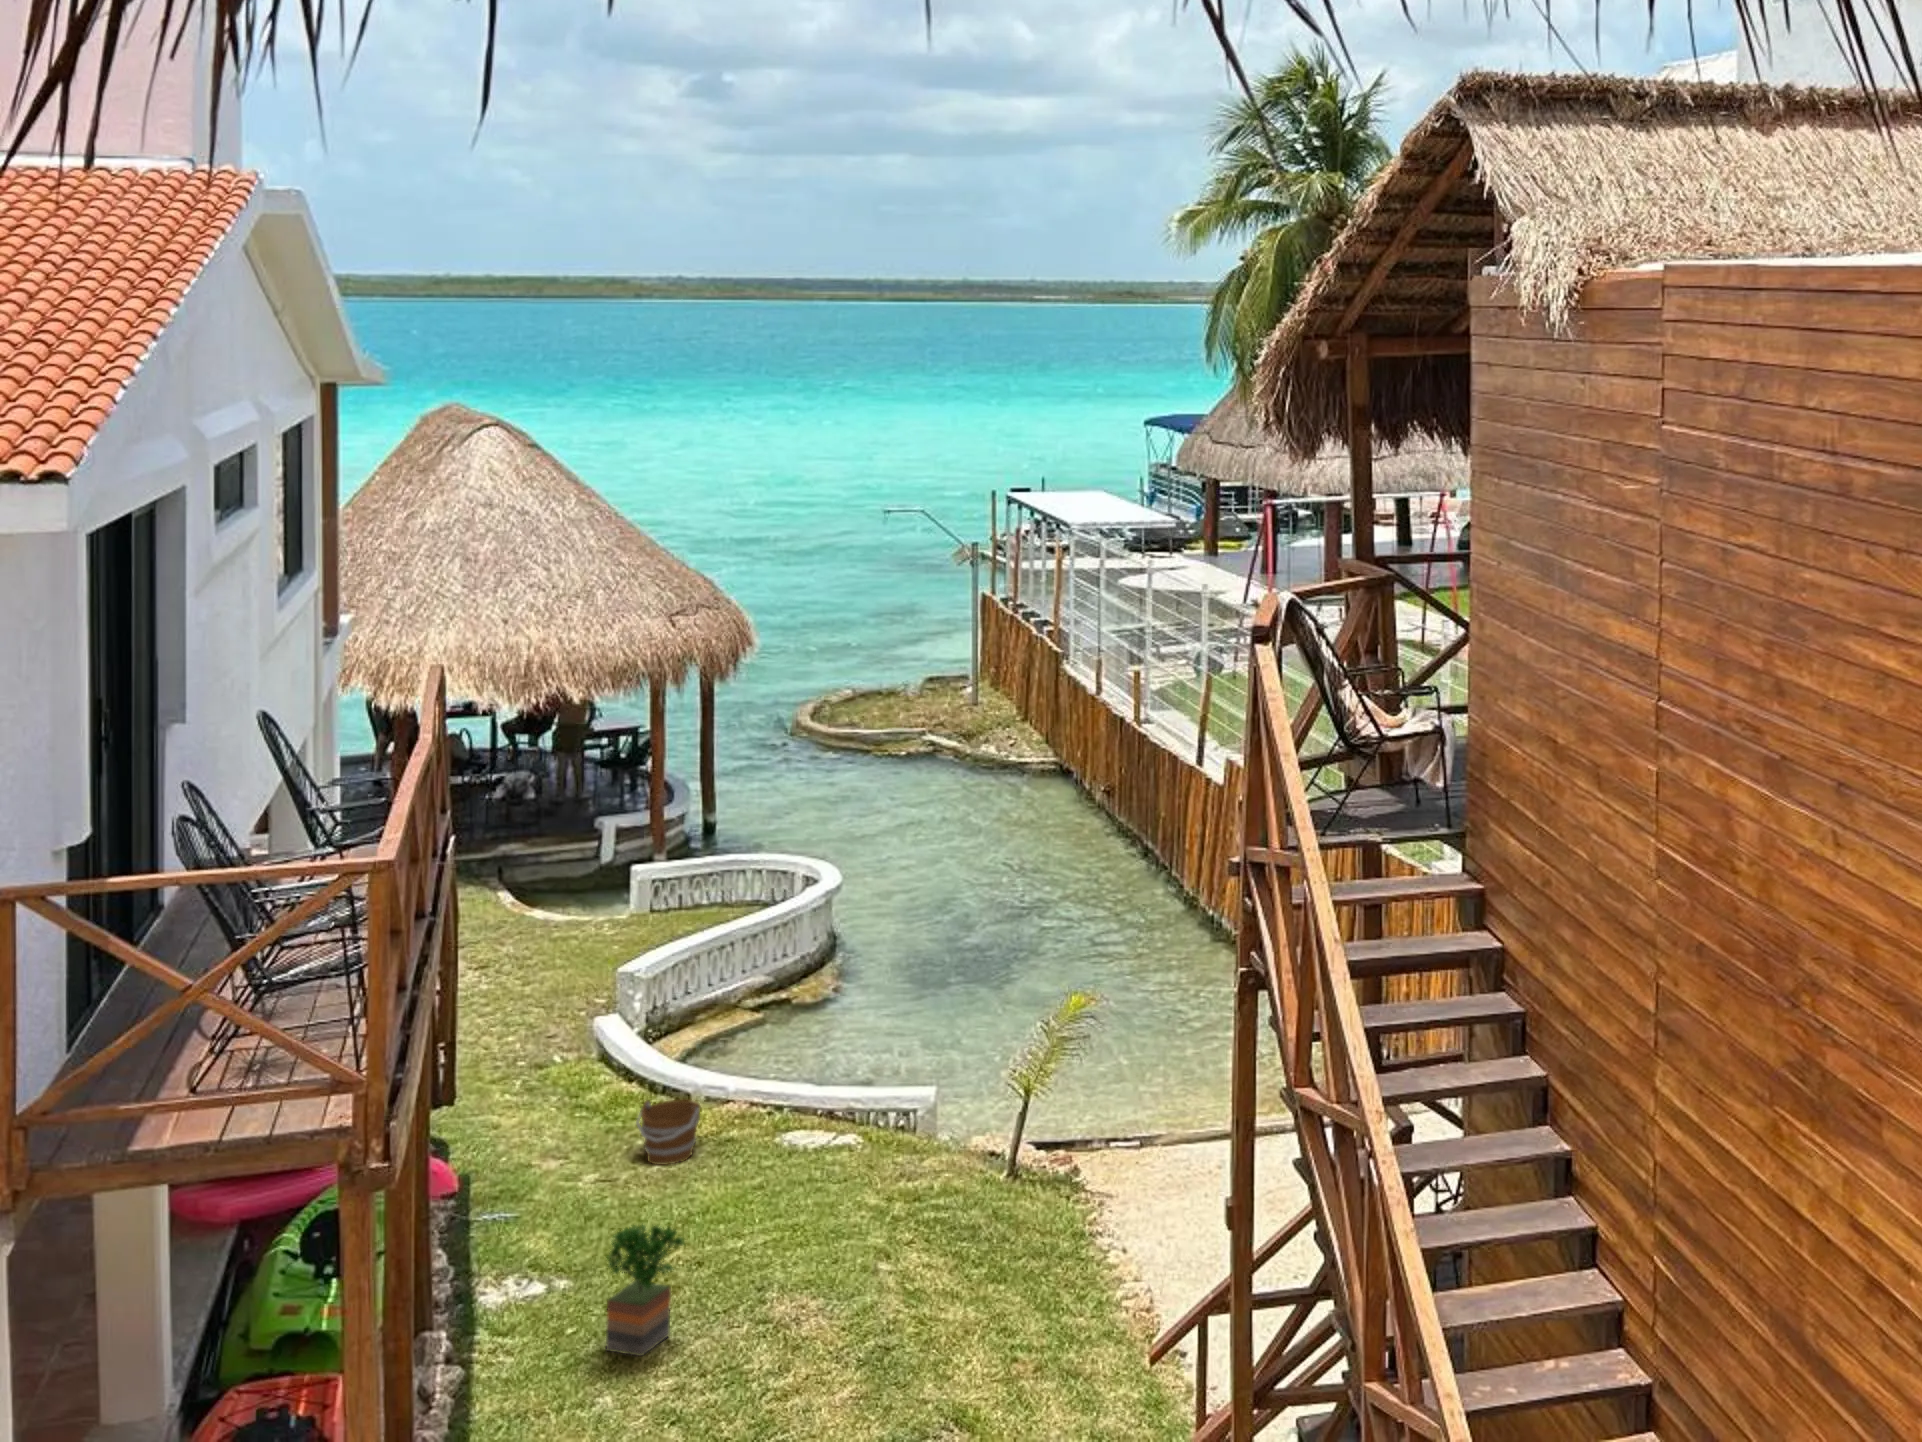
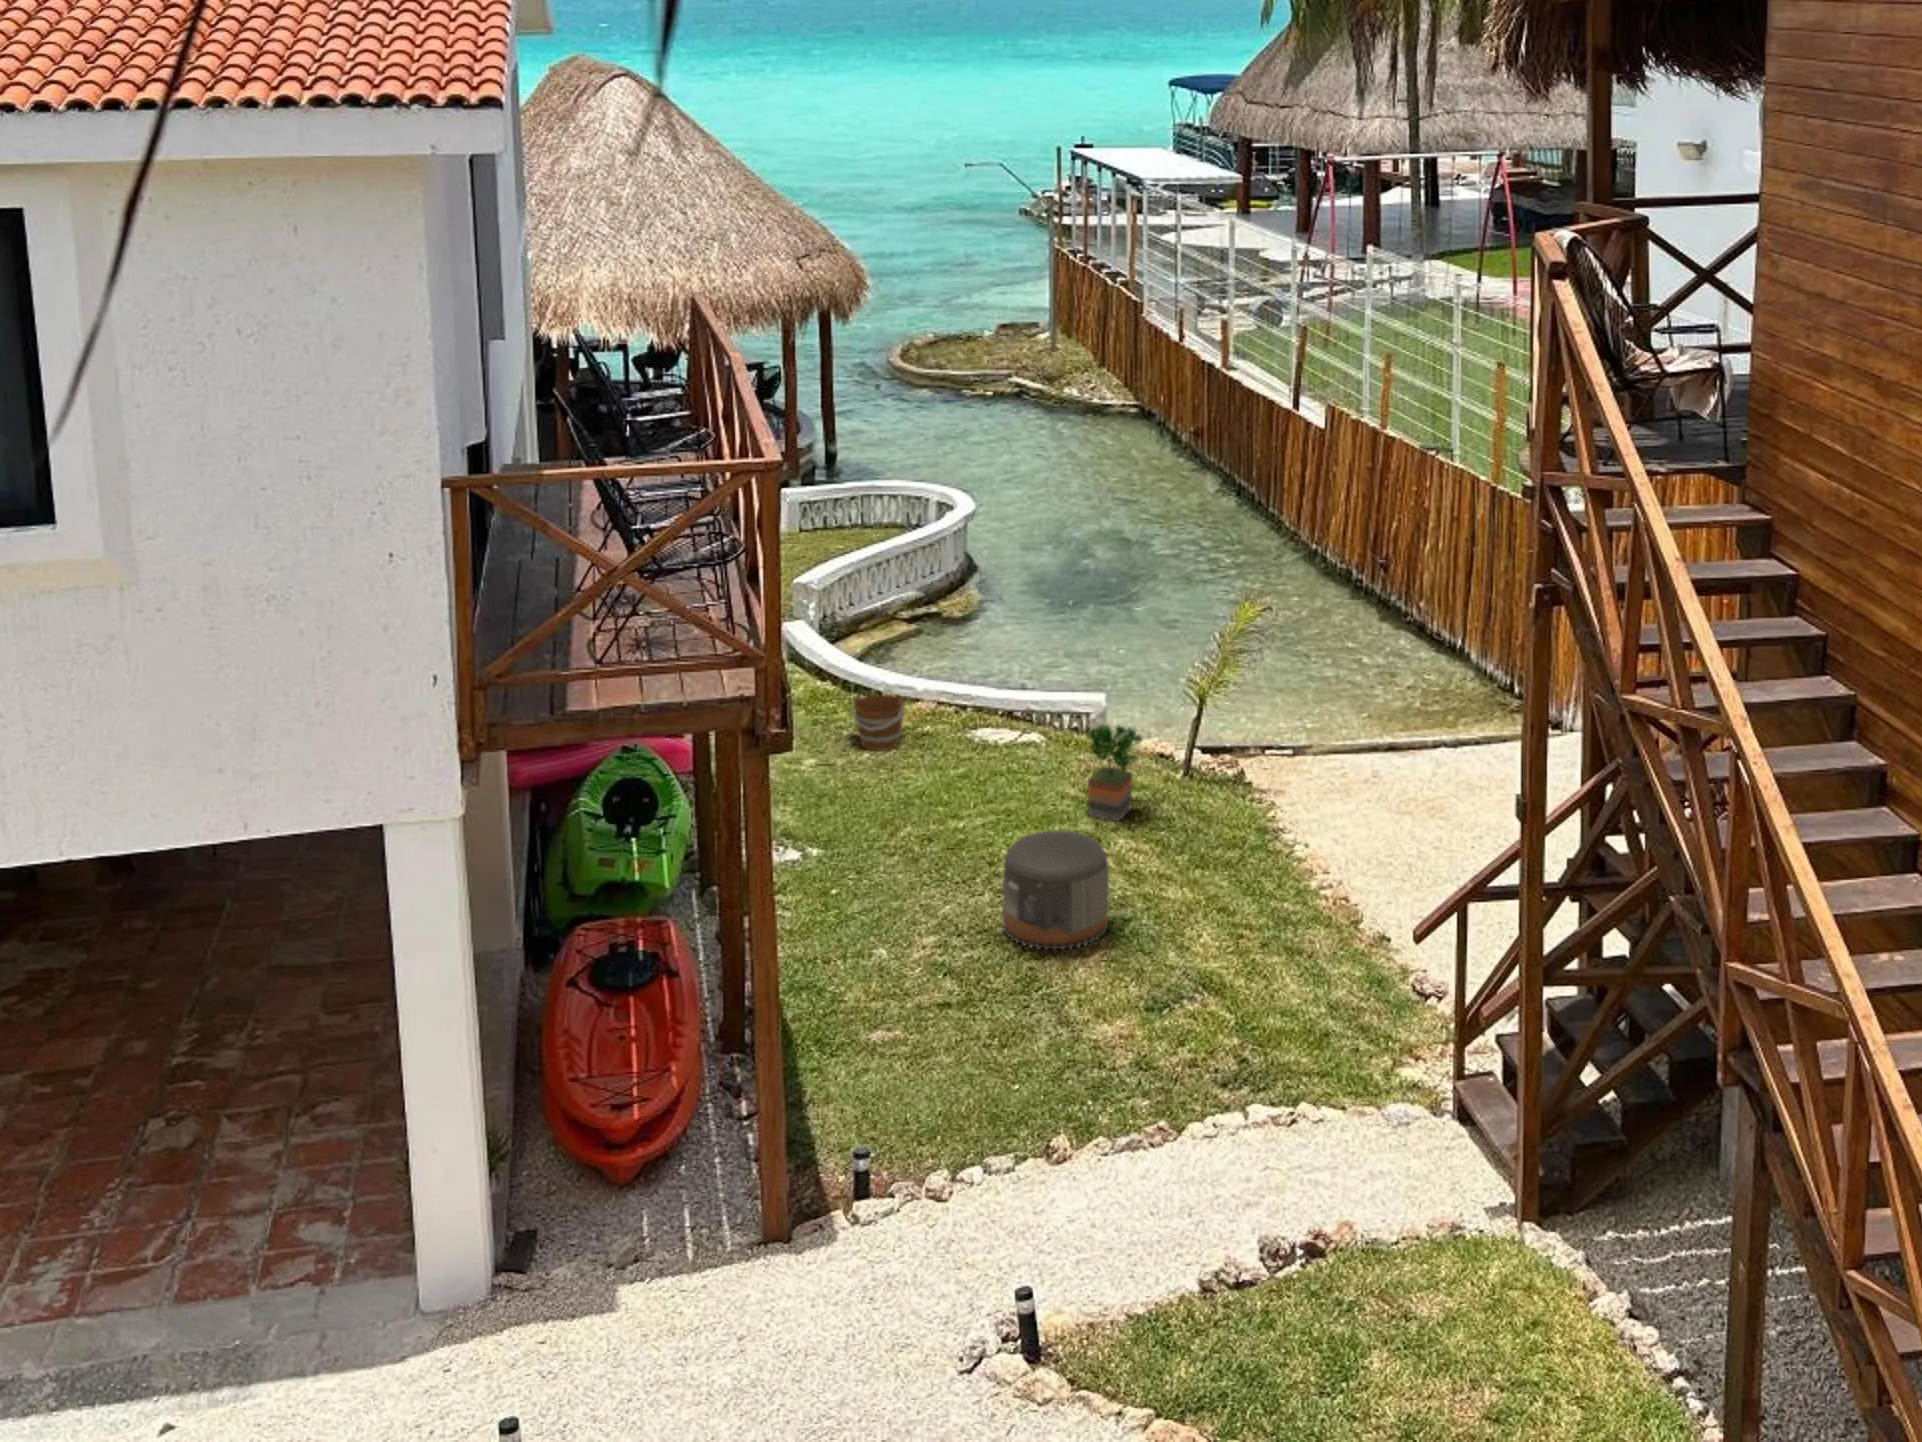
potted tree: present [606,1225,685,1356] -> present [1086,725,1142,822]
pouf: none [751,1242,876,1386] -> present [1002,831,1109,950]

